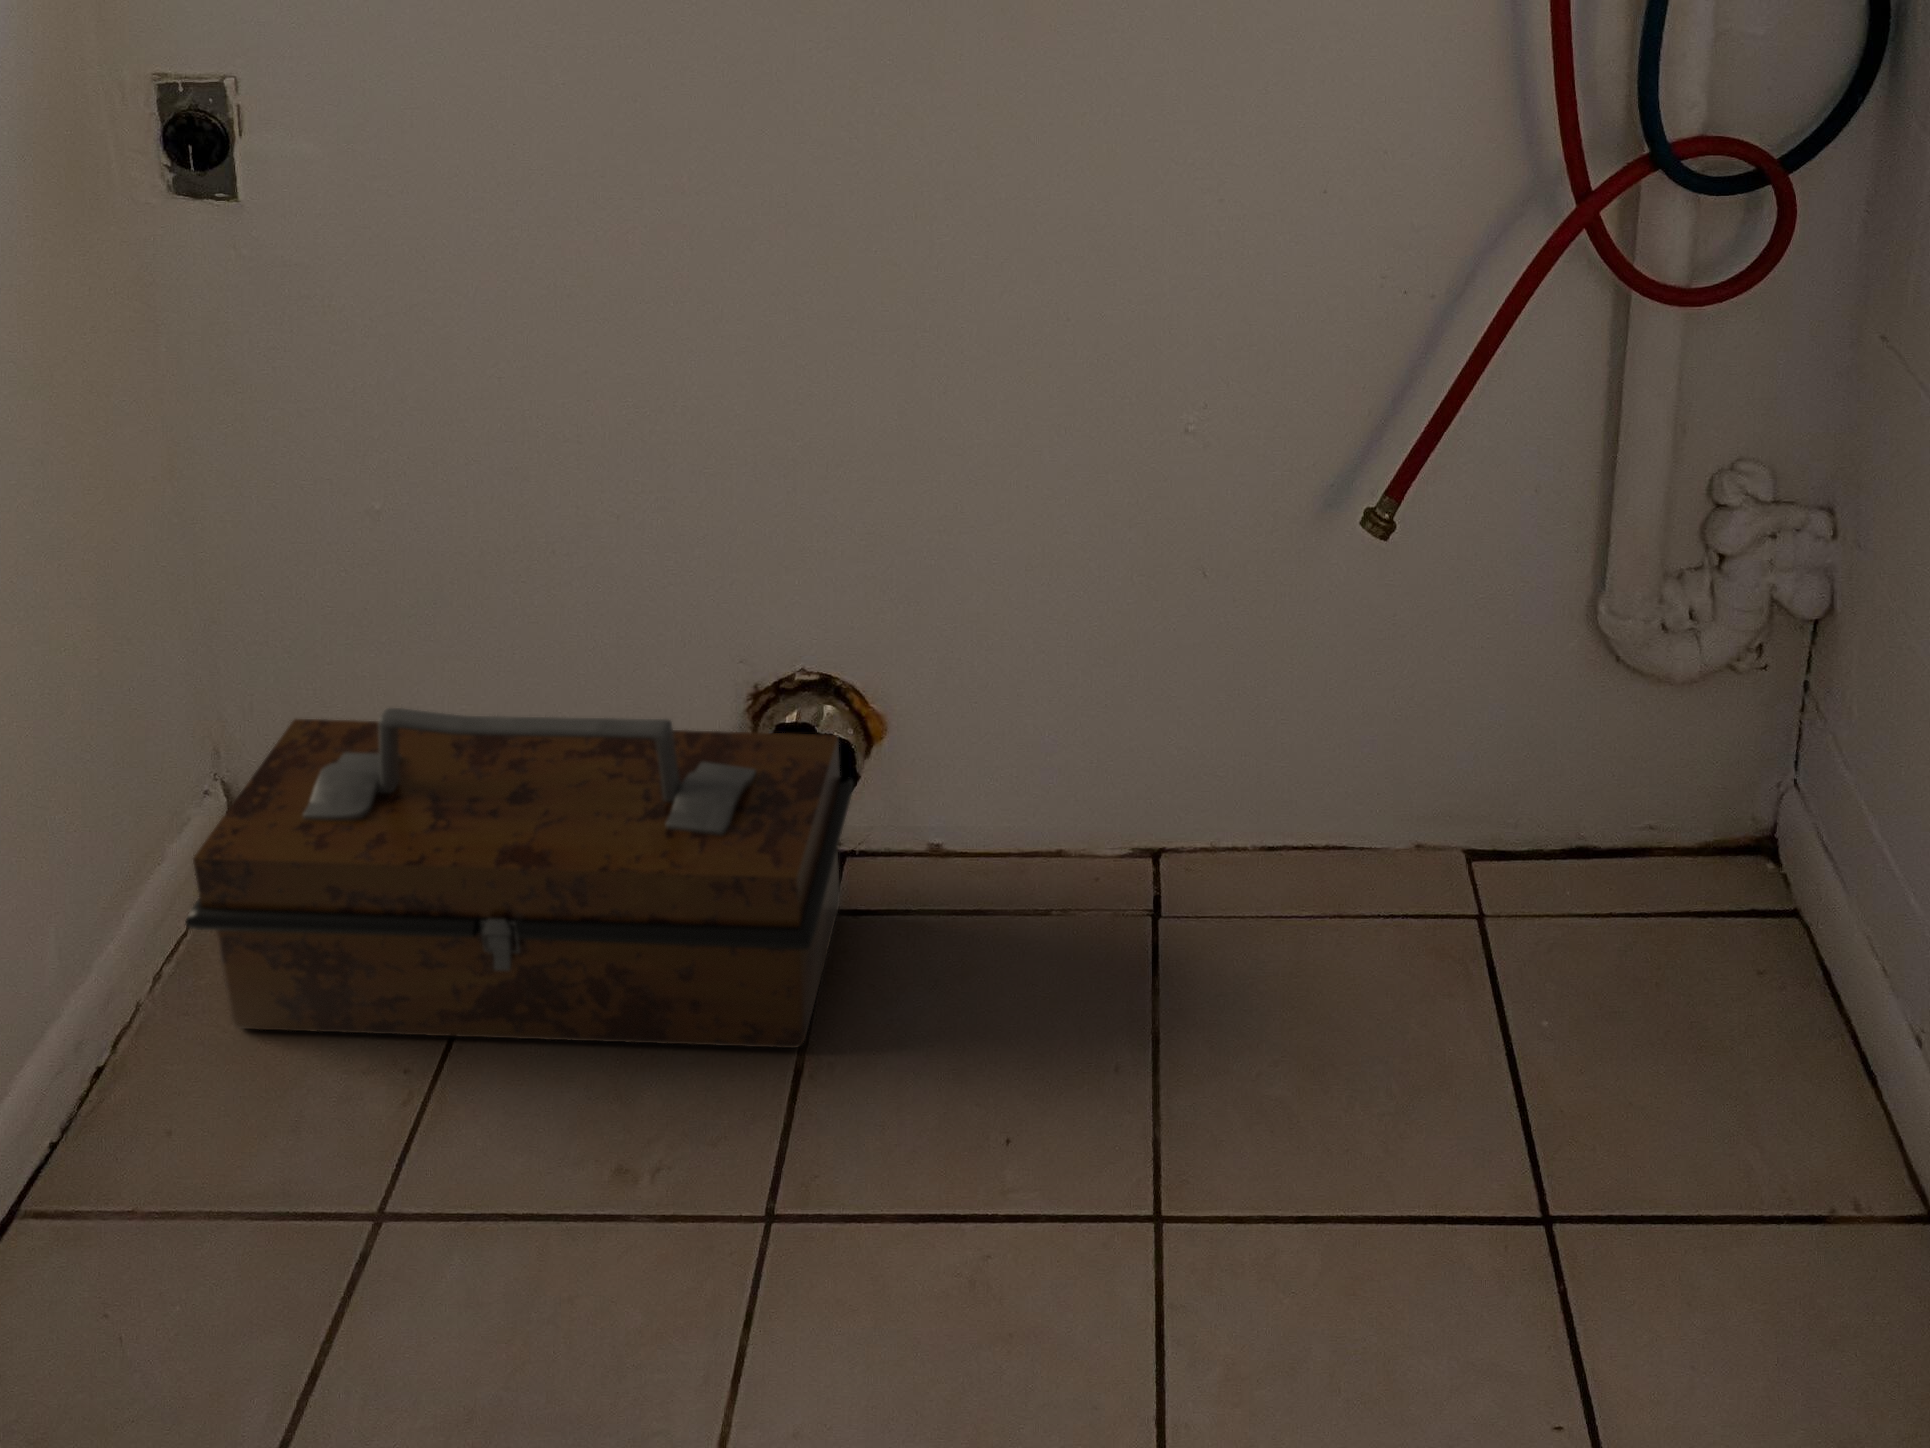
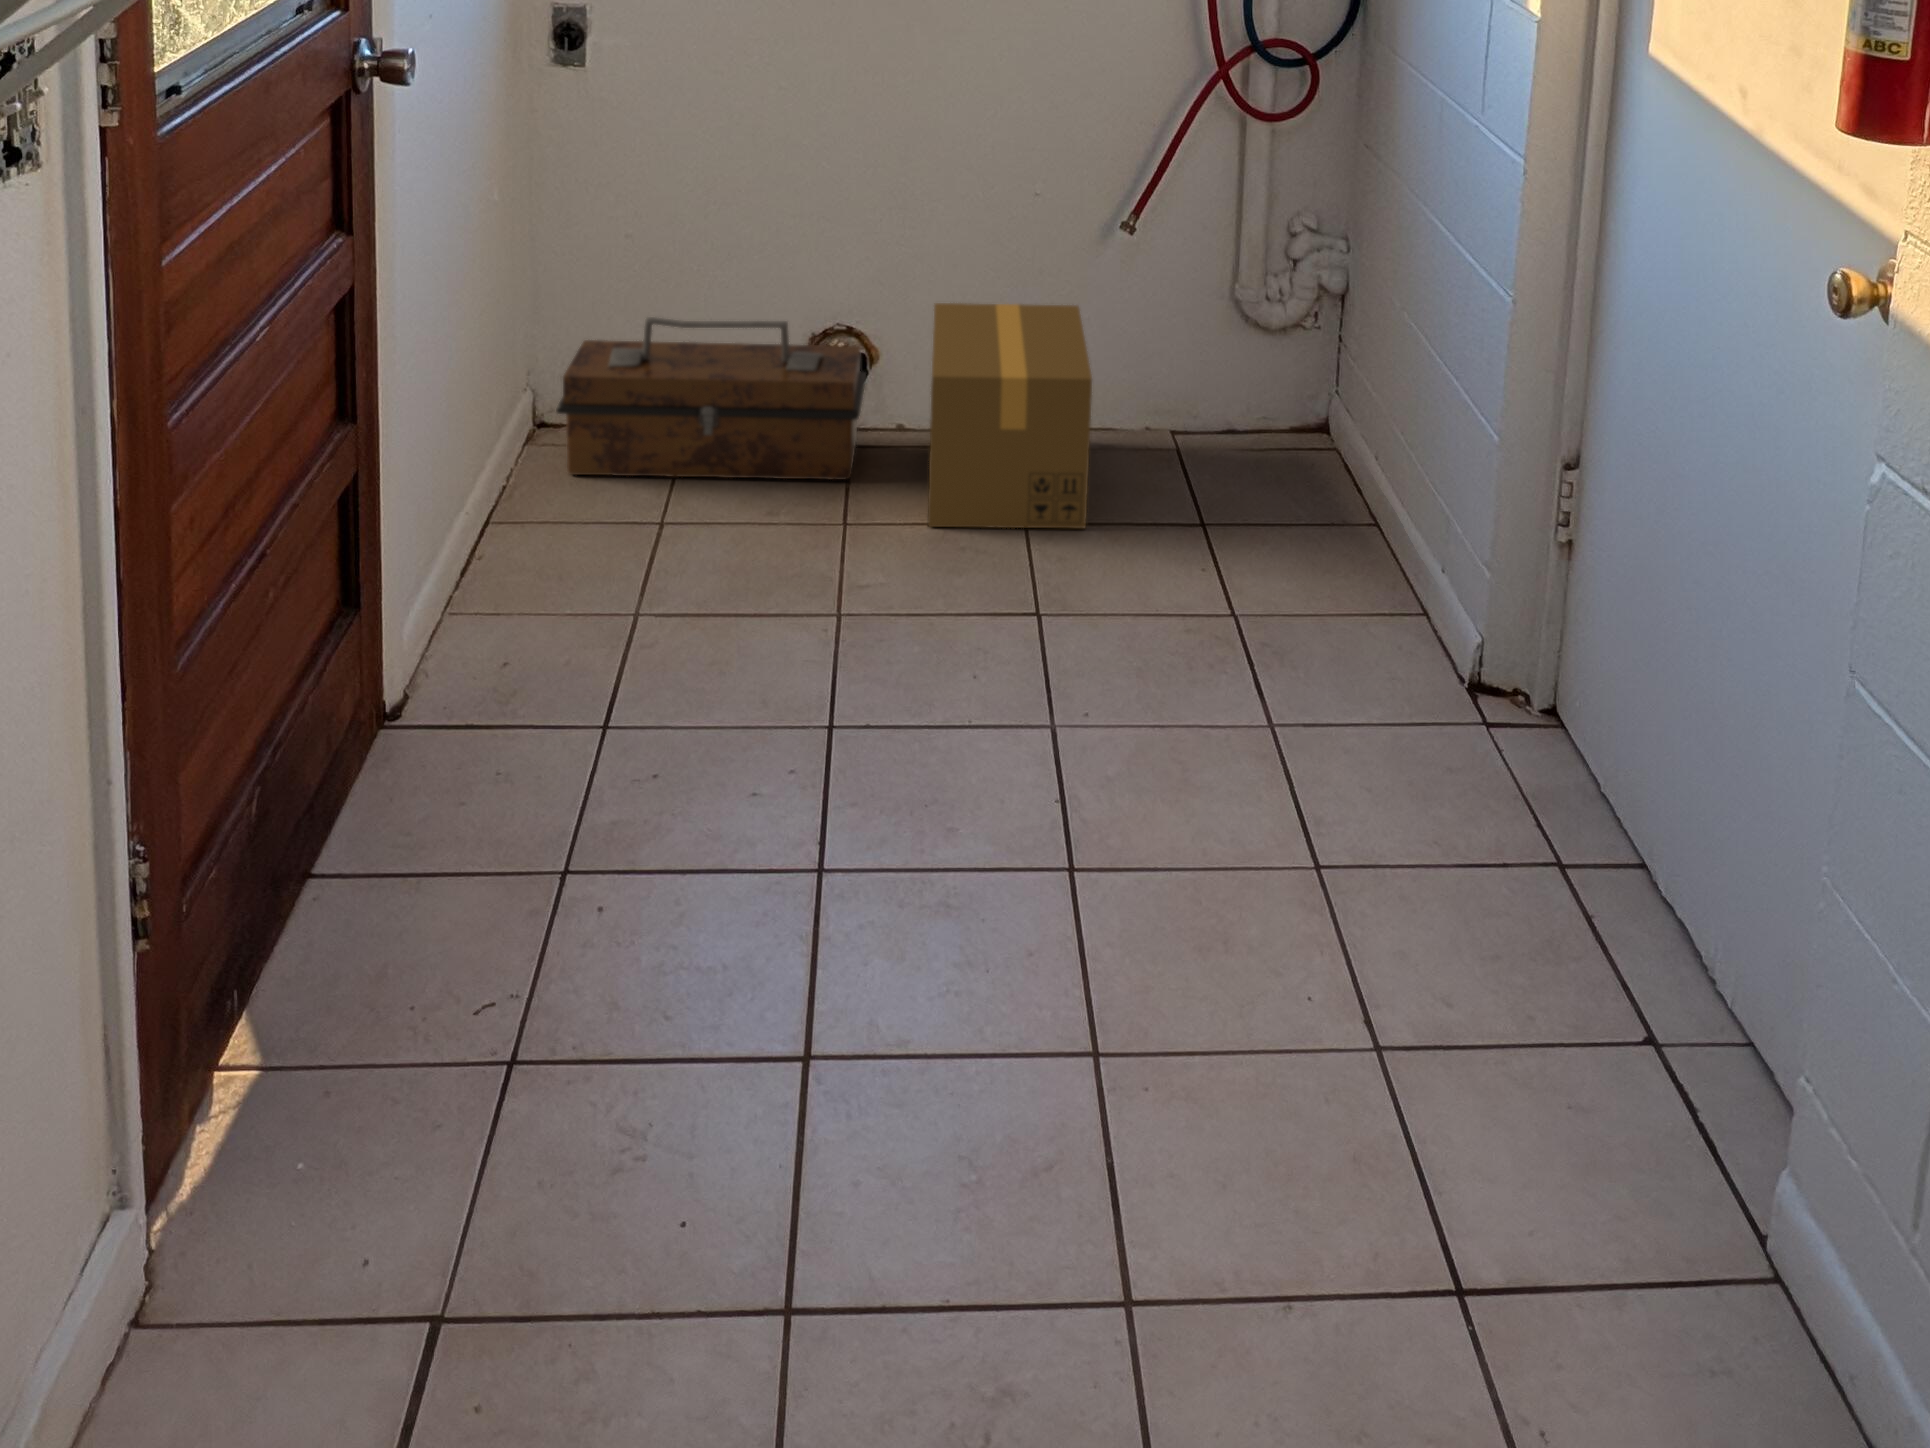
cardboard box: none [935,649,1304,1245] -> present [928,303,1092,528]

